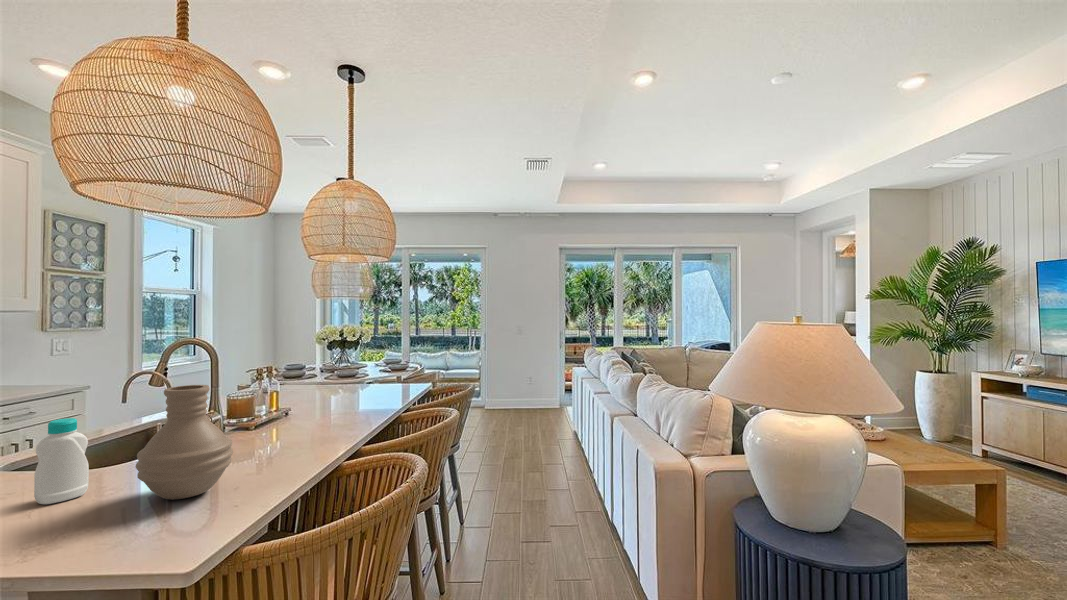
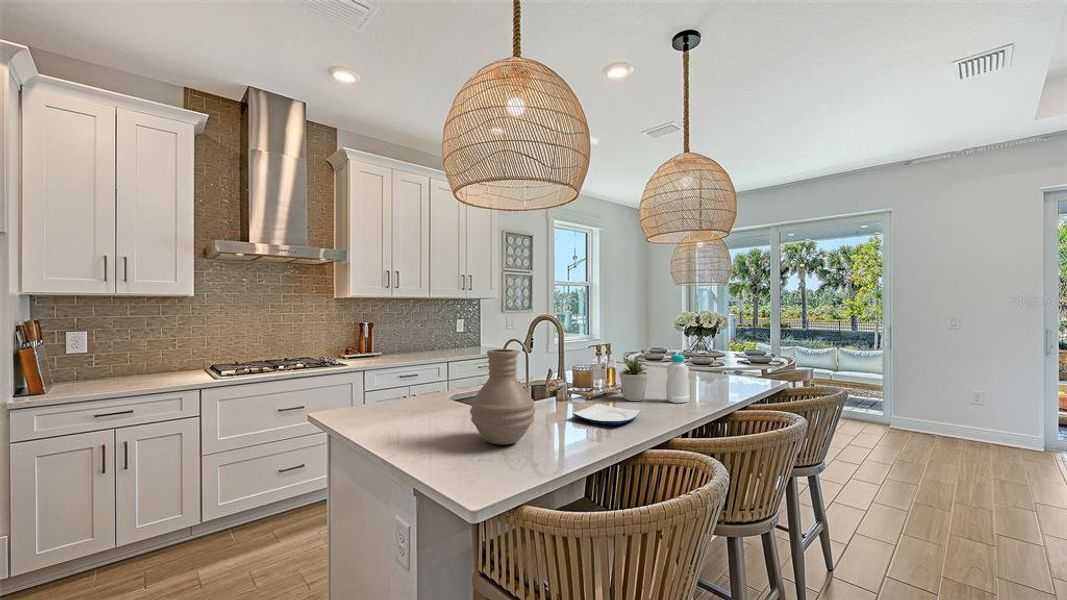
potted plant: none [292,375,325,421] -> present [619,357,648,401]
bottle: present [34,418,89,504] -> present [666,355,690,403]
plate: none [257,427,329,449] -> present [572,404,641,425]

